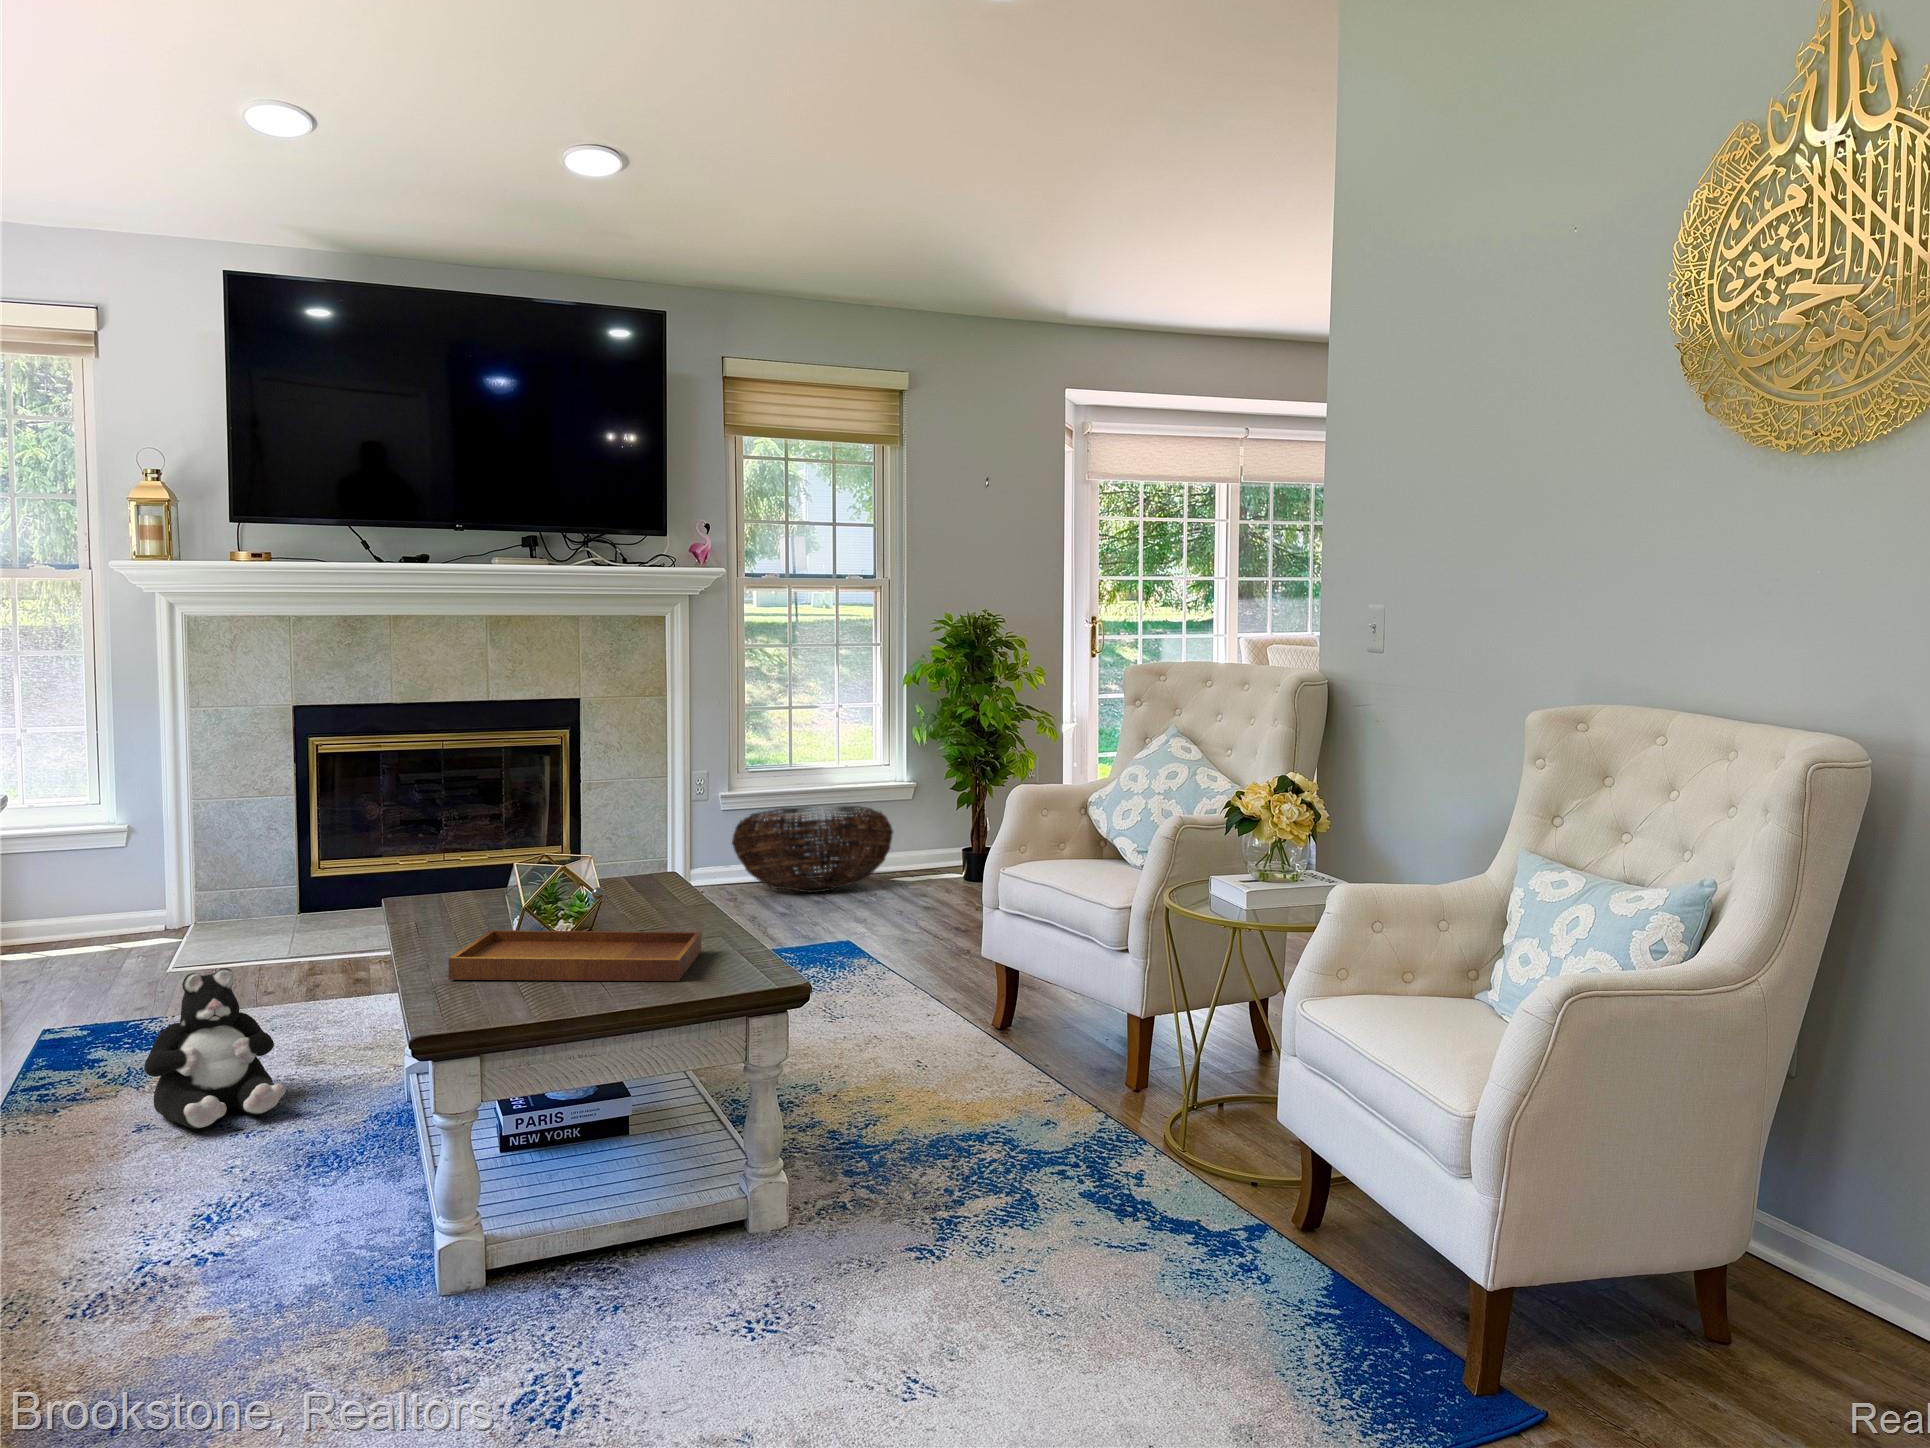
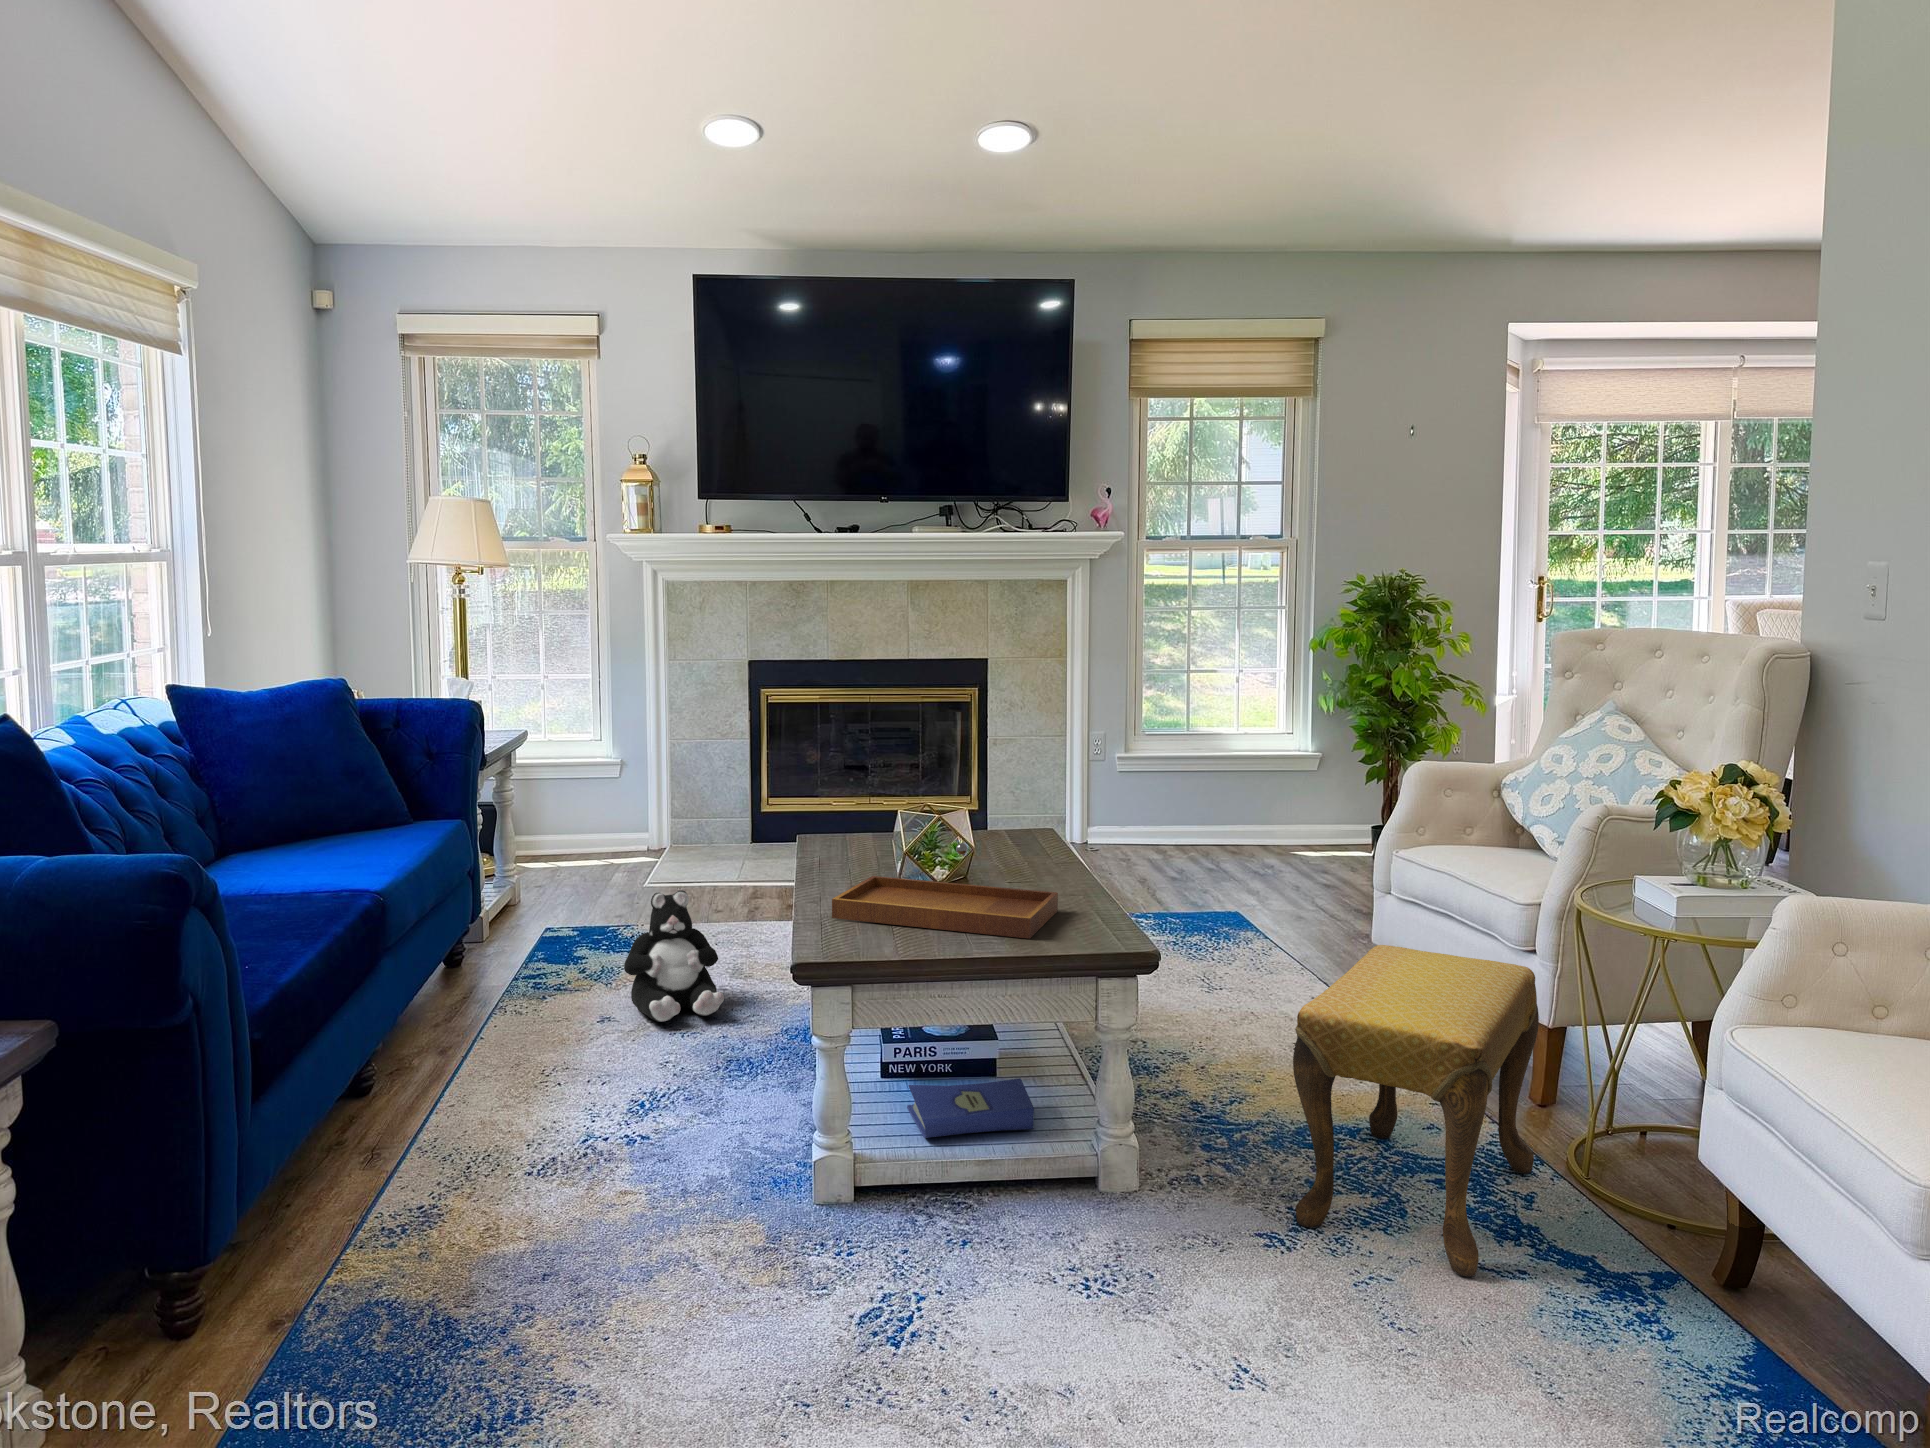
basket: present [732,806,893,892] -> none [1126,772,1292,857]
footstool: none [943,958,1140,1250] -> present [1293,945,1539,1277]
hardcover book: none [536,1130,682,1208] -> present [907,1078,1034,1138]

